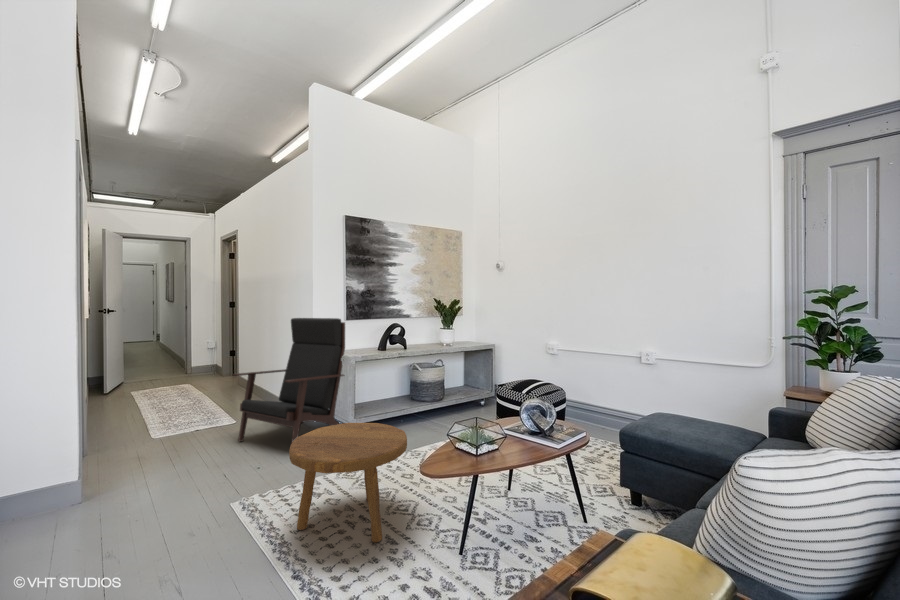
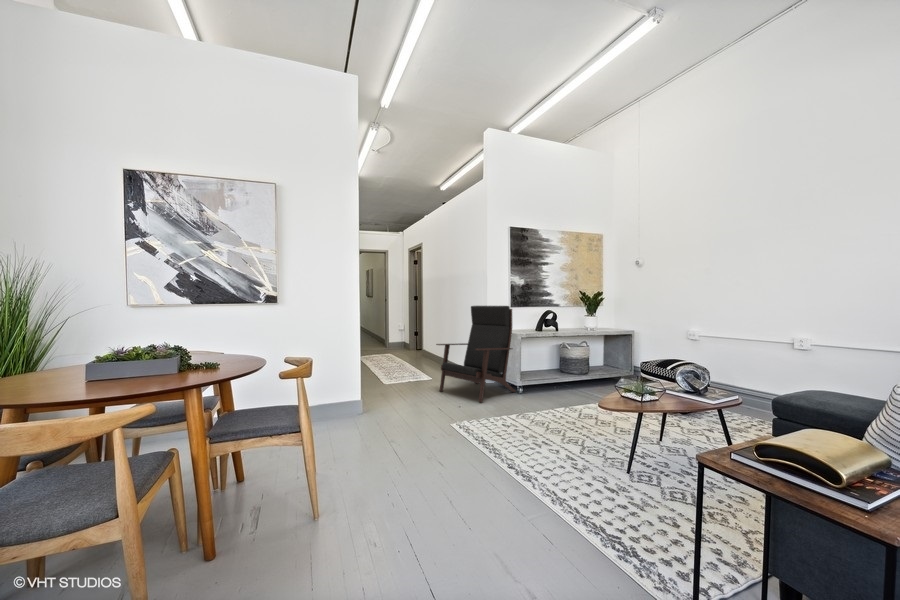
footstool: present [289,423,407,542] -> none [497,378,579,458]

